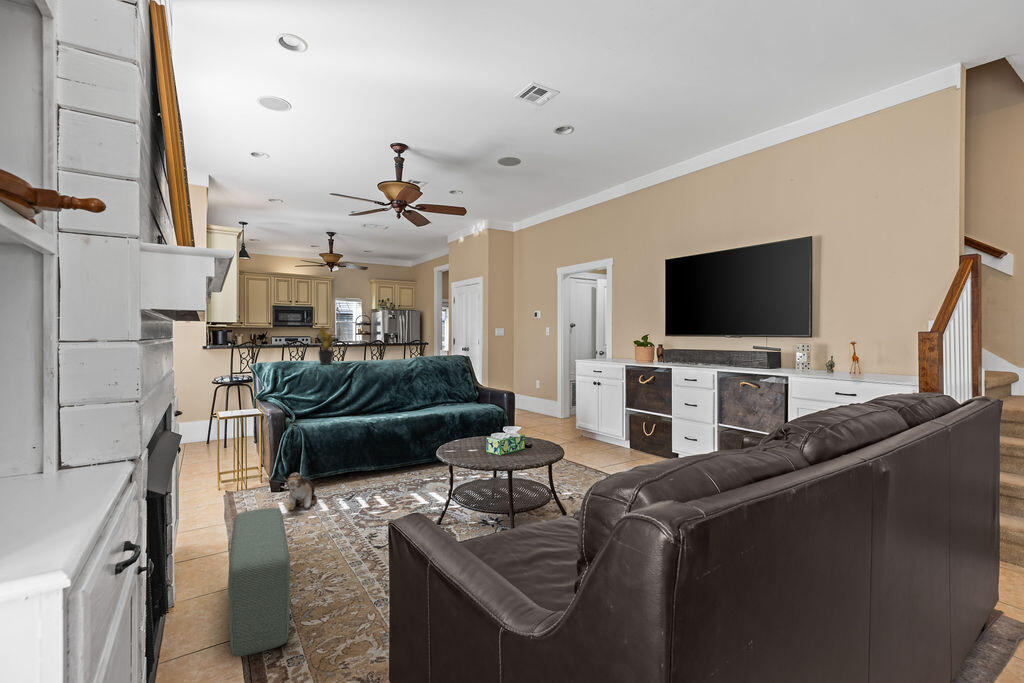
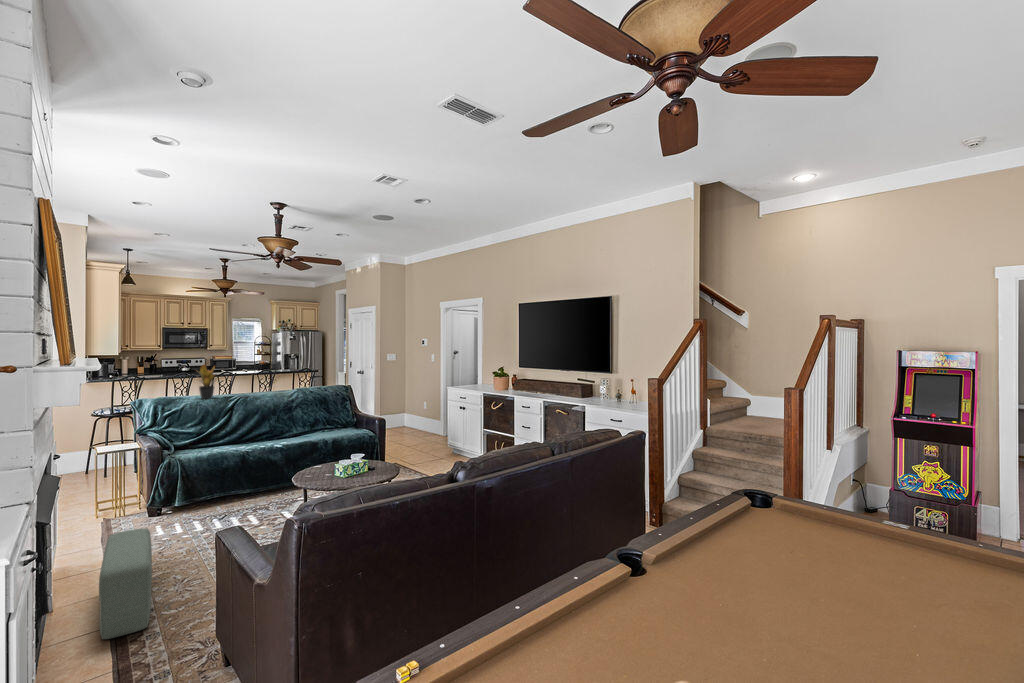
plush toy: present [283,472,317,510] -> none [157,498,191,531]

